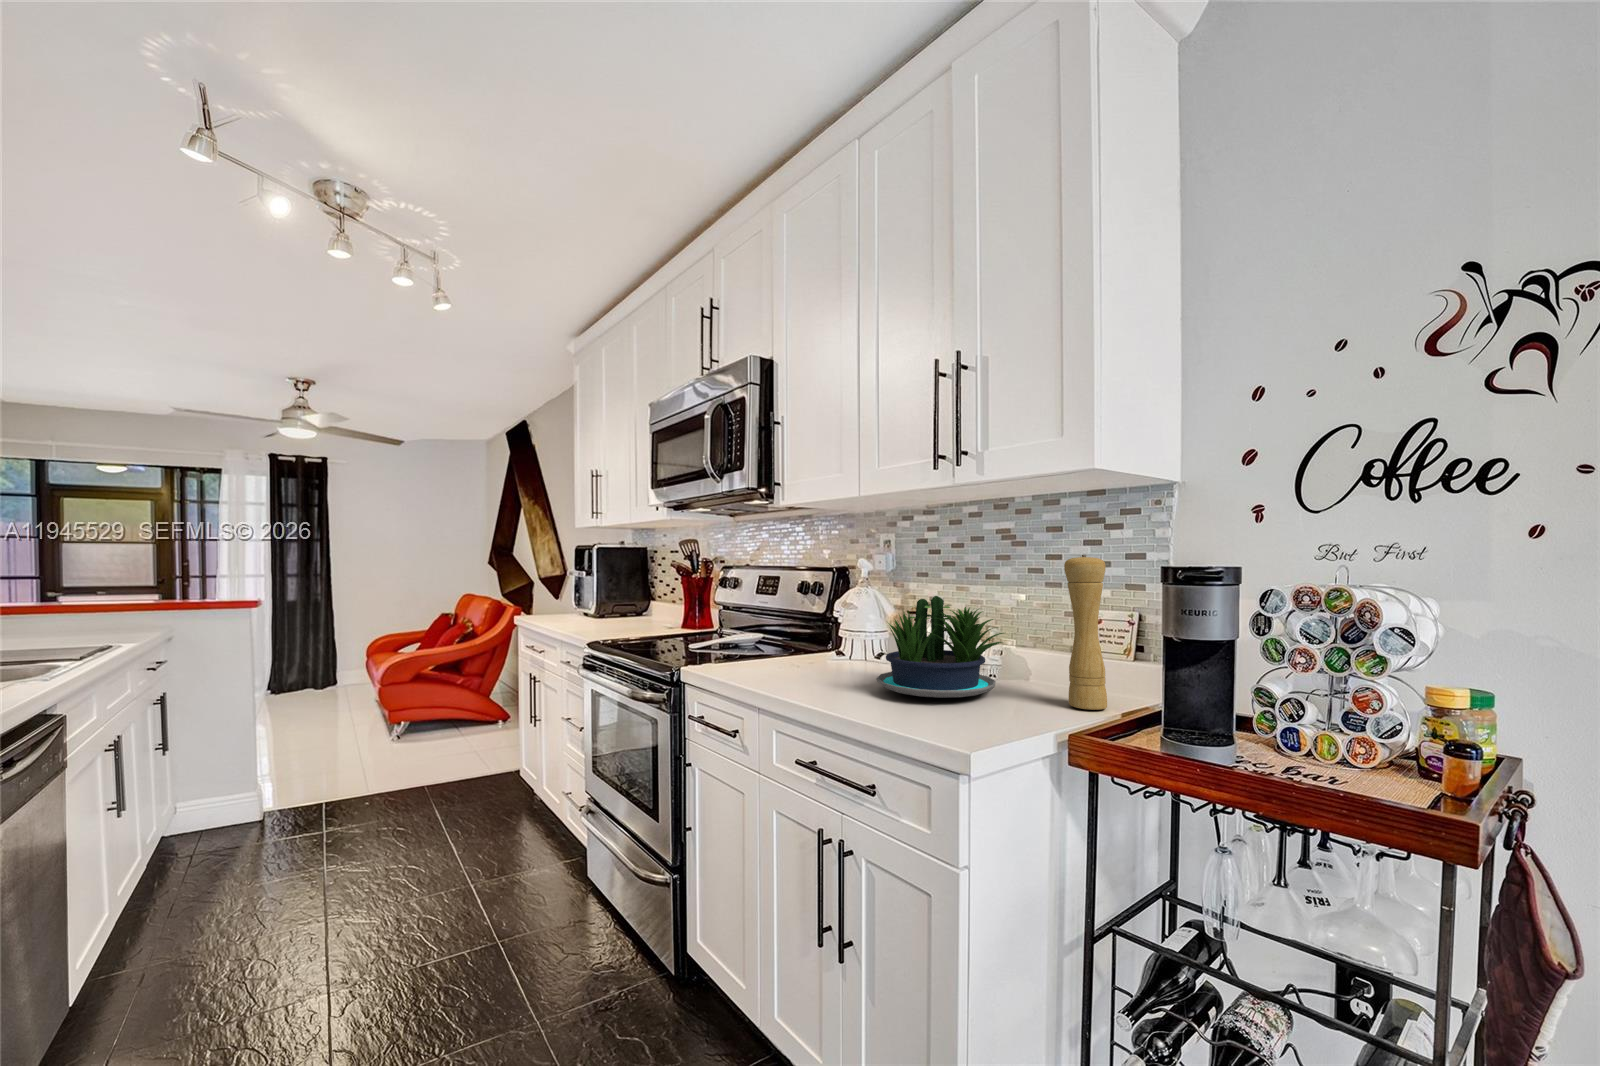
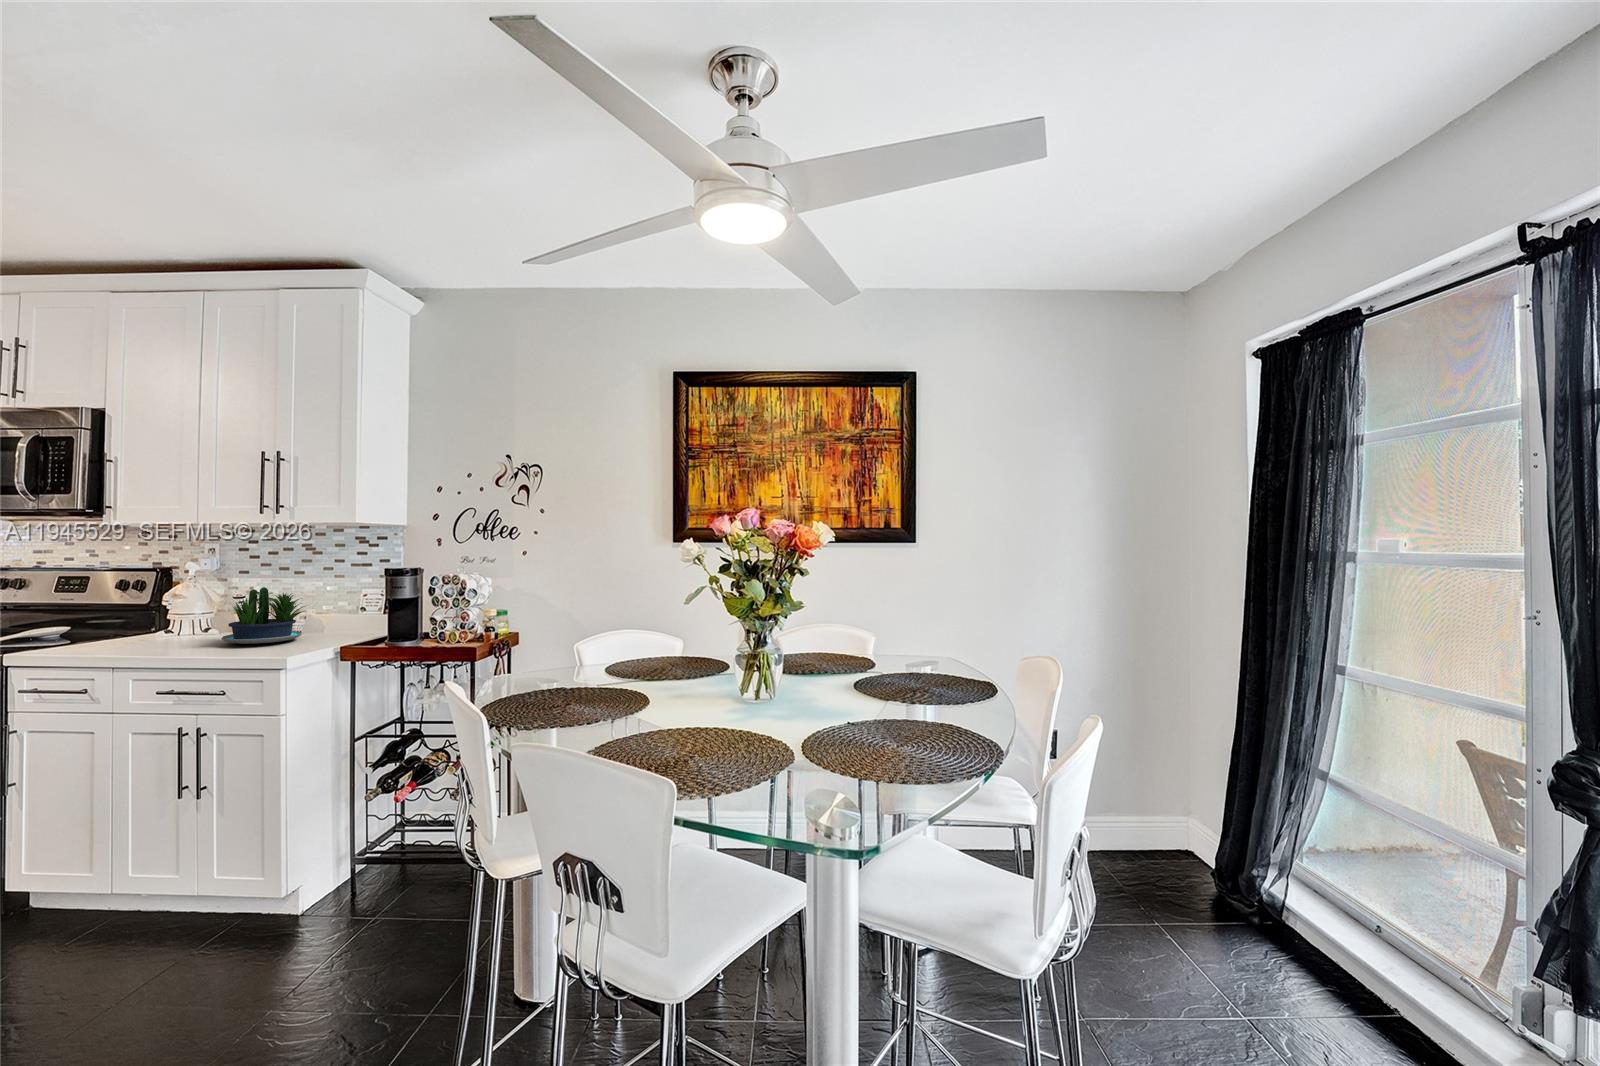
pepper mill: present [1064,555,1107,710] -> none [343,563,365,639]

